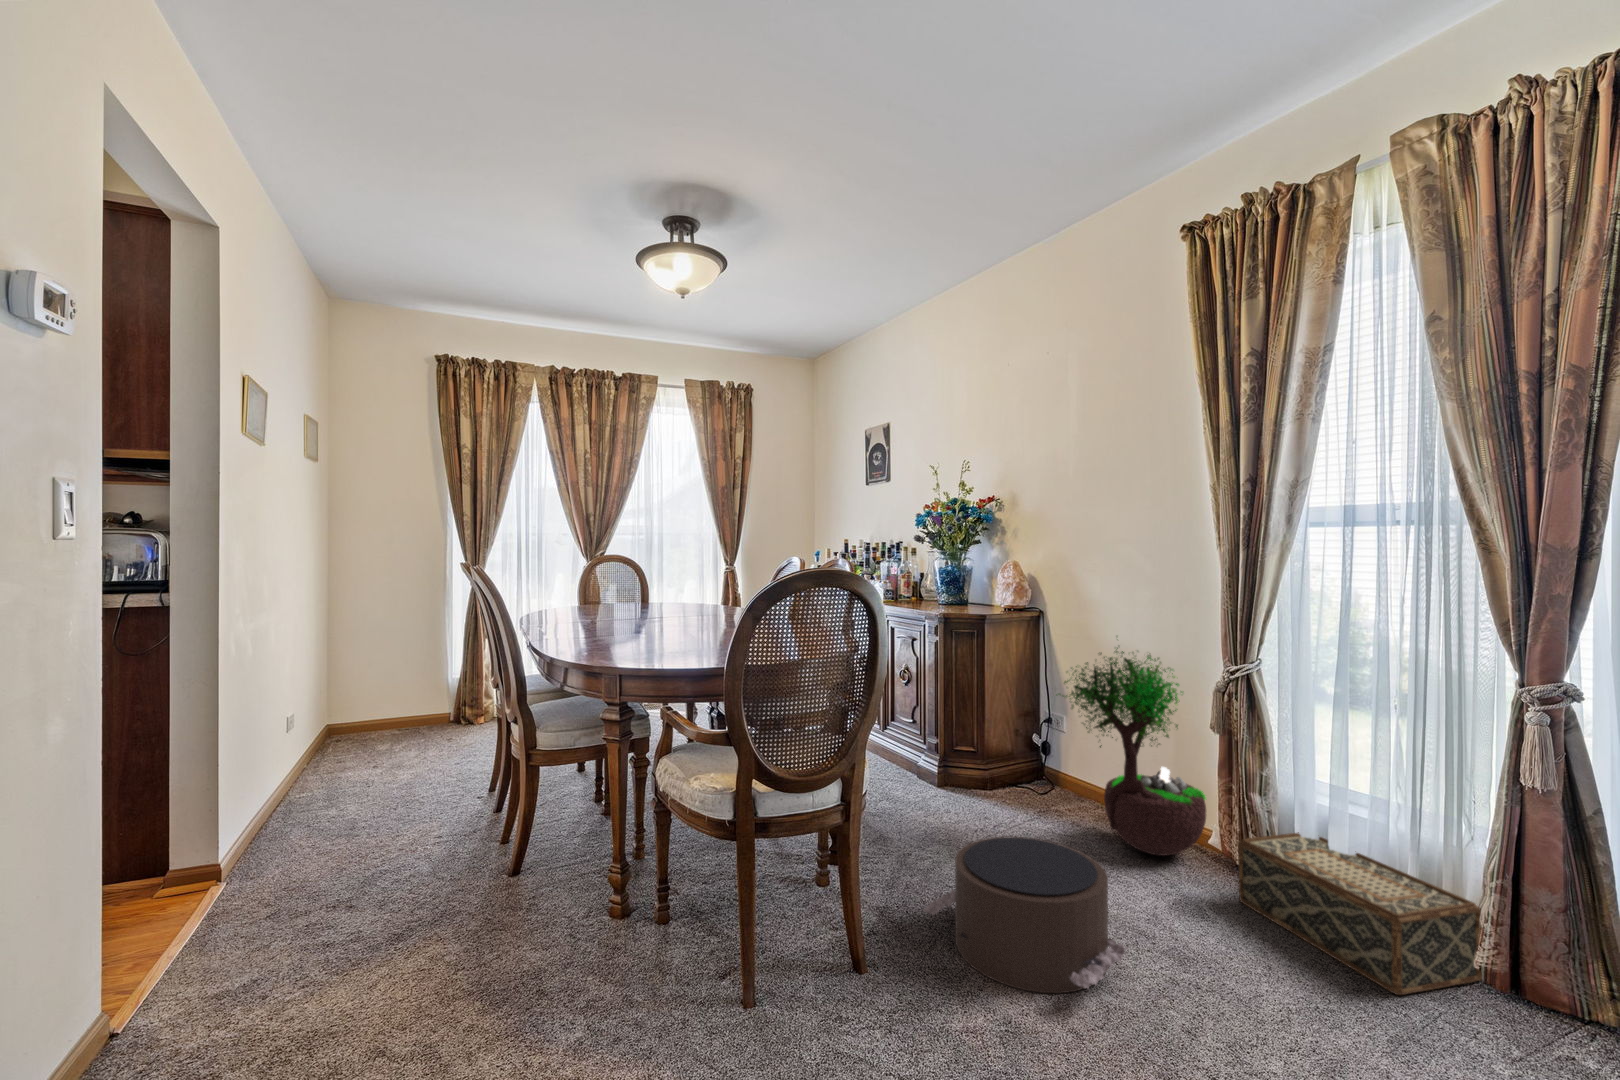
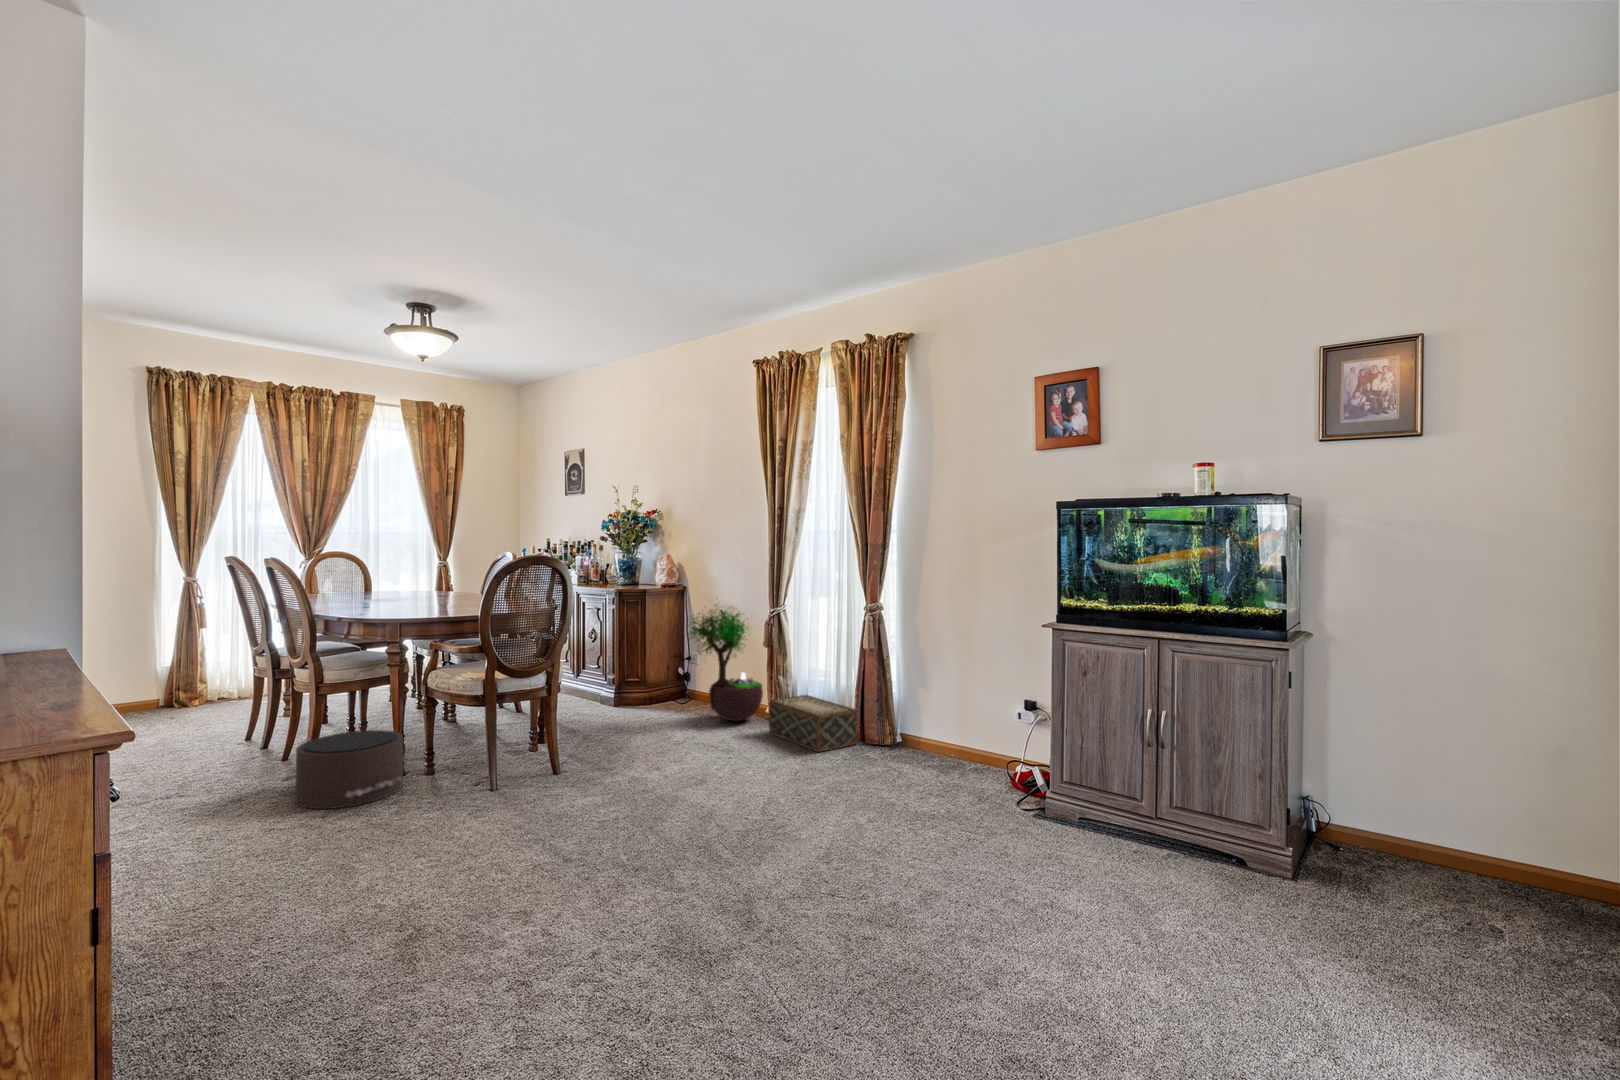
pouf: present [924,836,1128,993] -> present [281,730,403,809]

